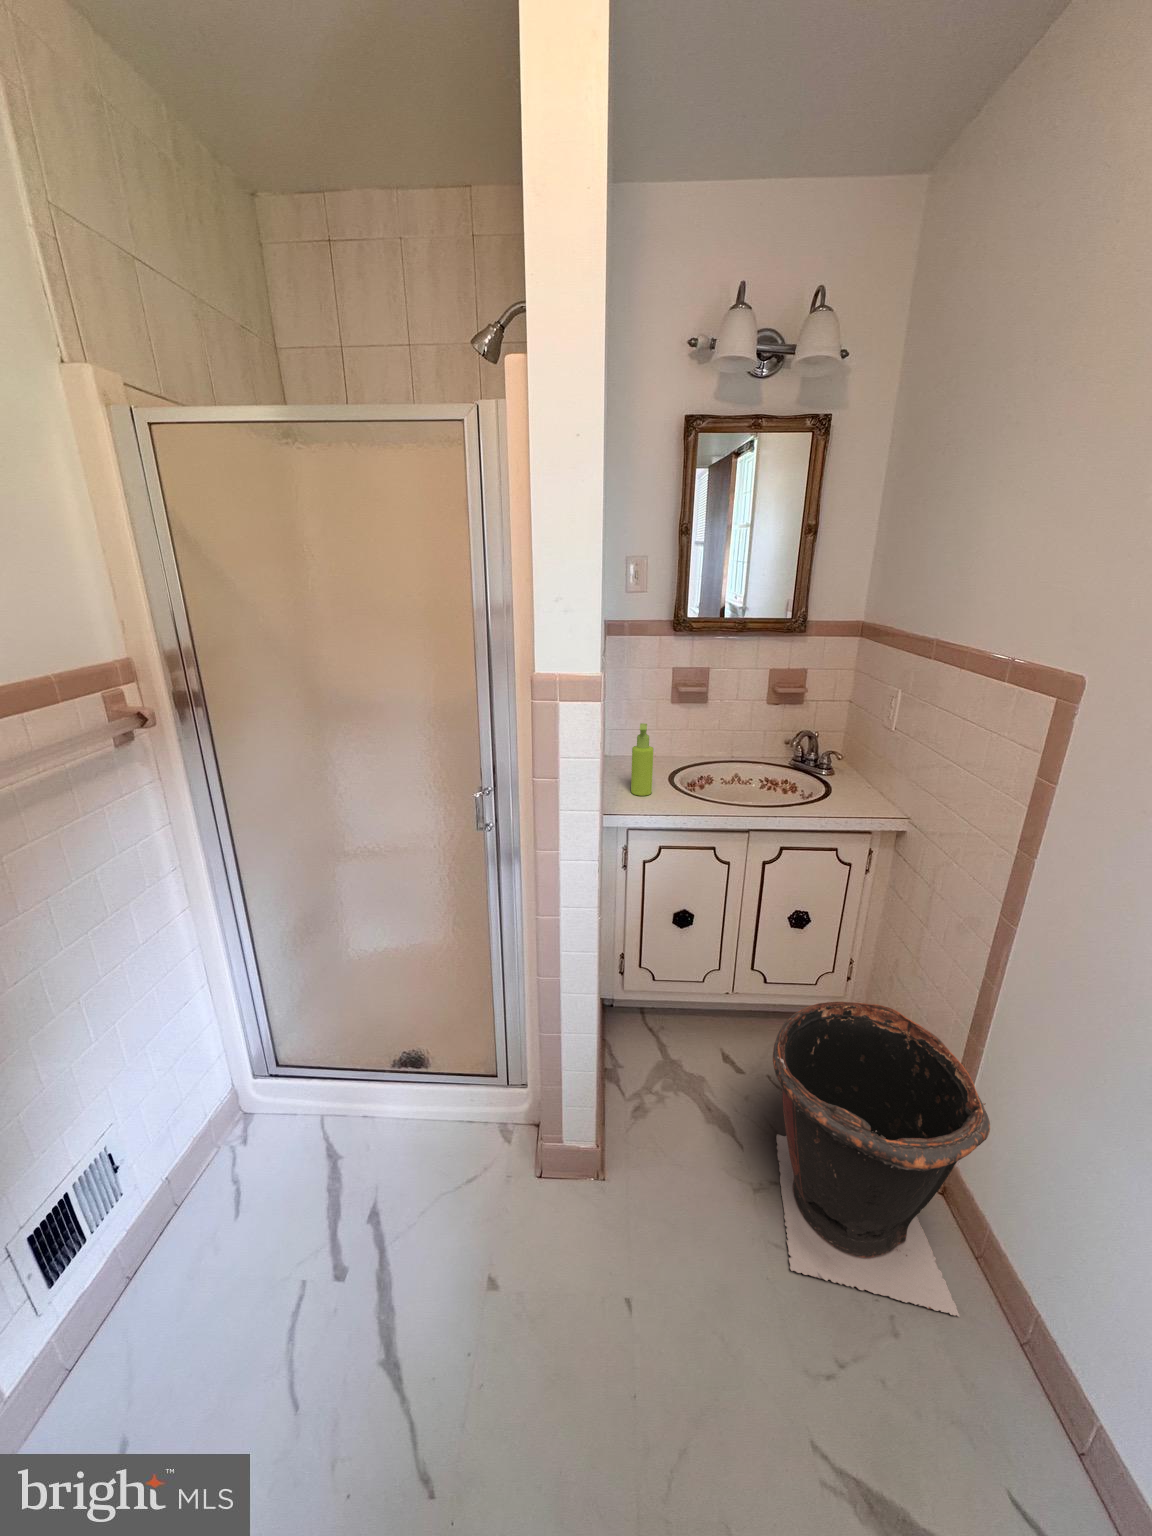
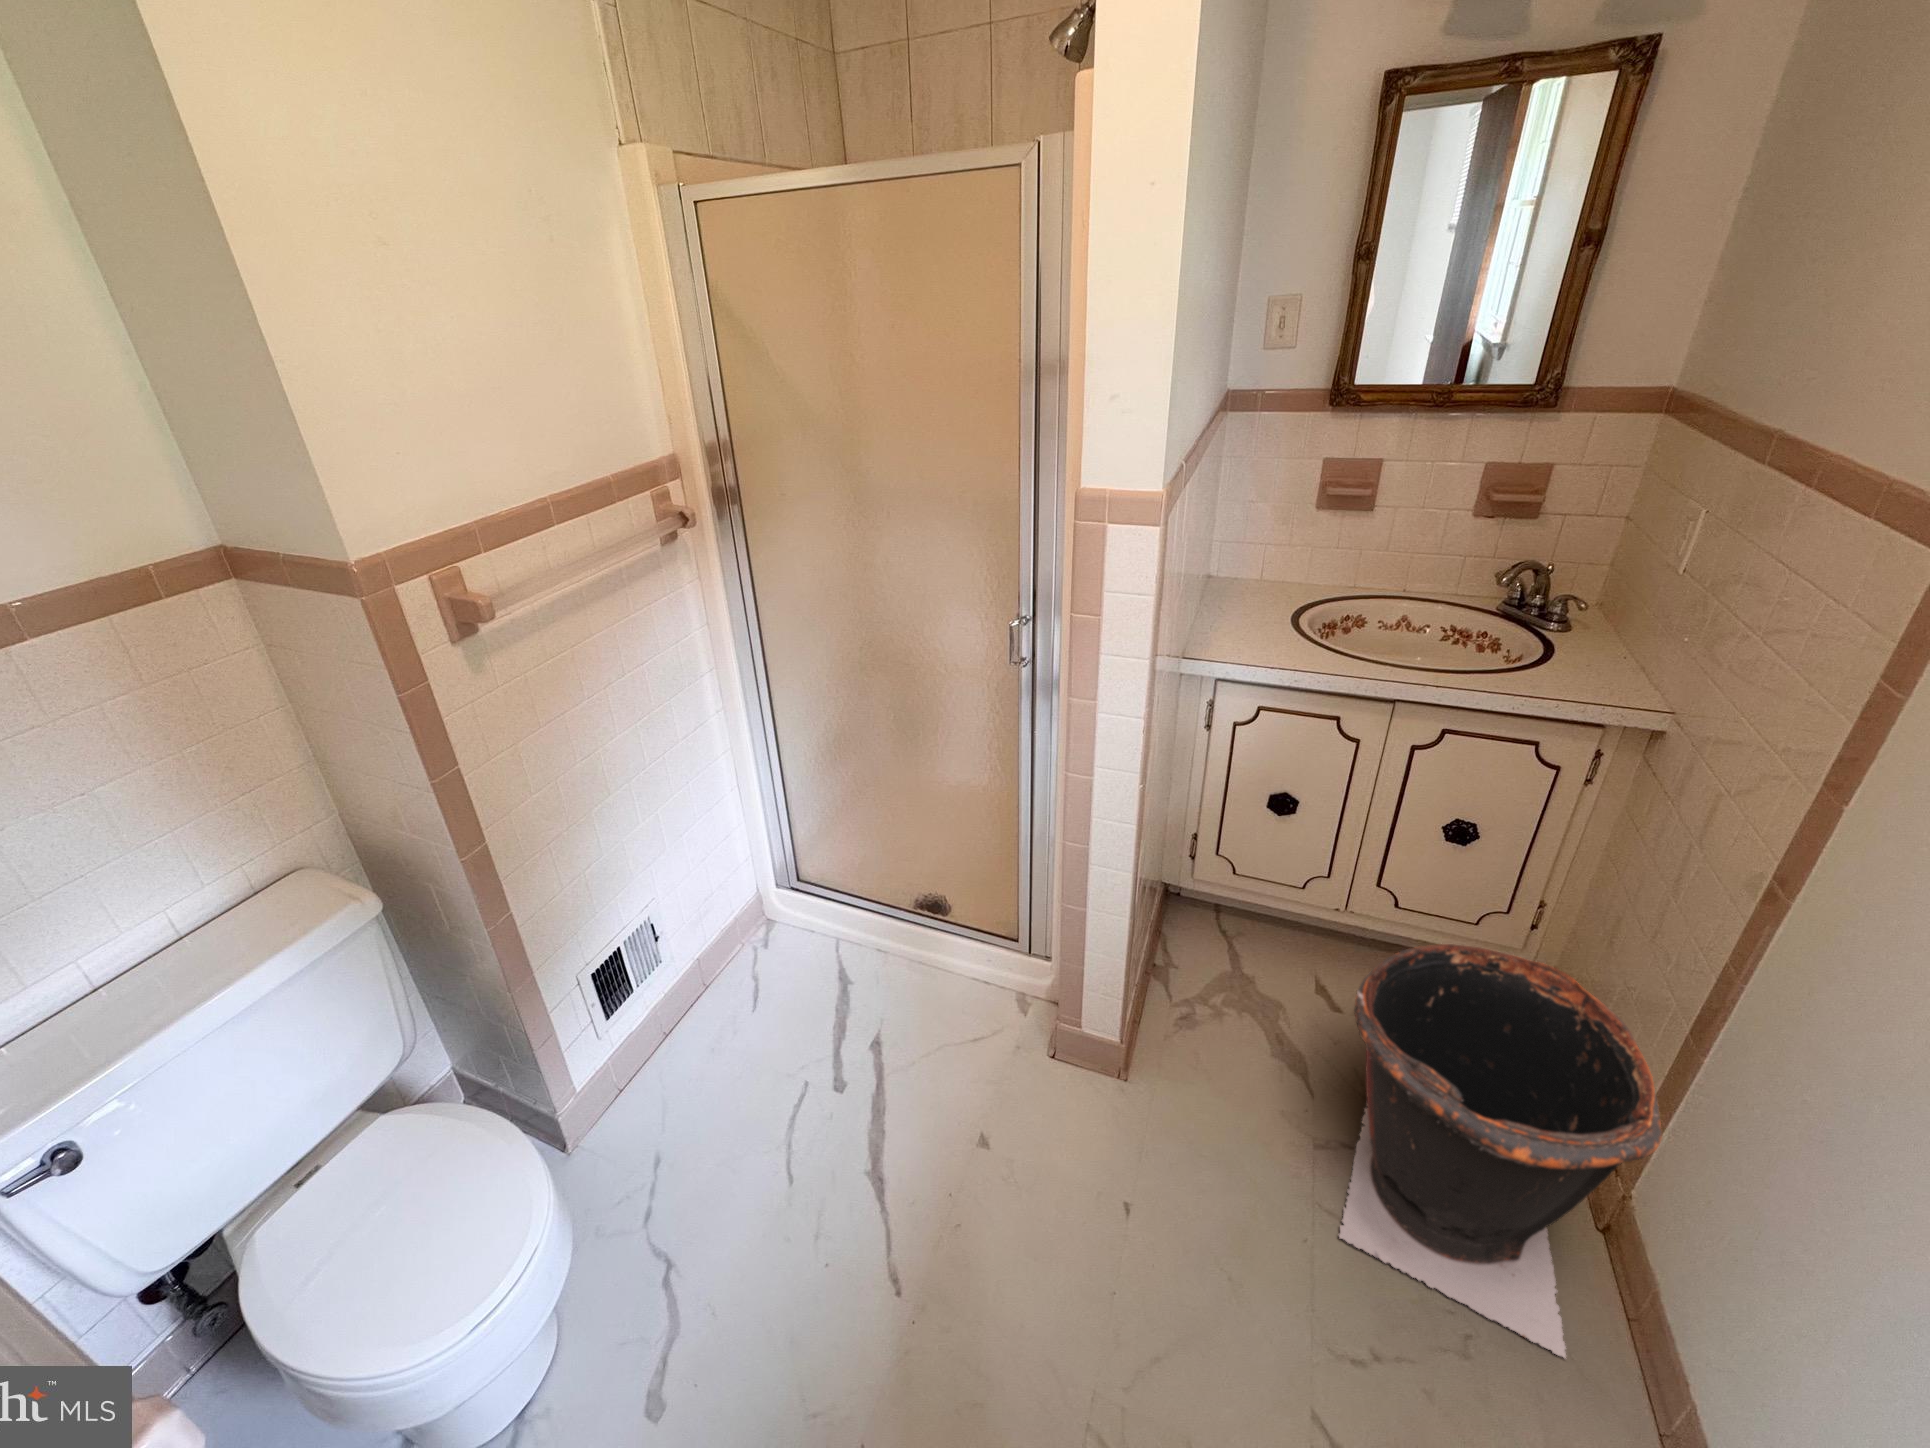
soap dispenser: present [631,723,653,796] -> none [1229,539,1267,637]

